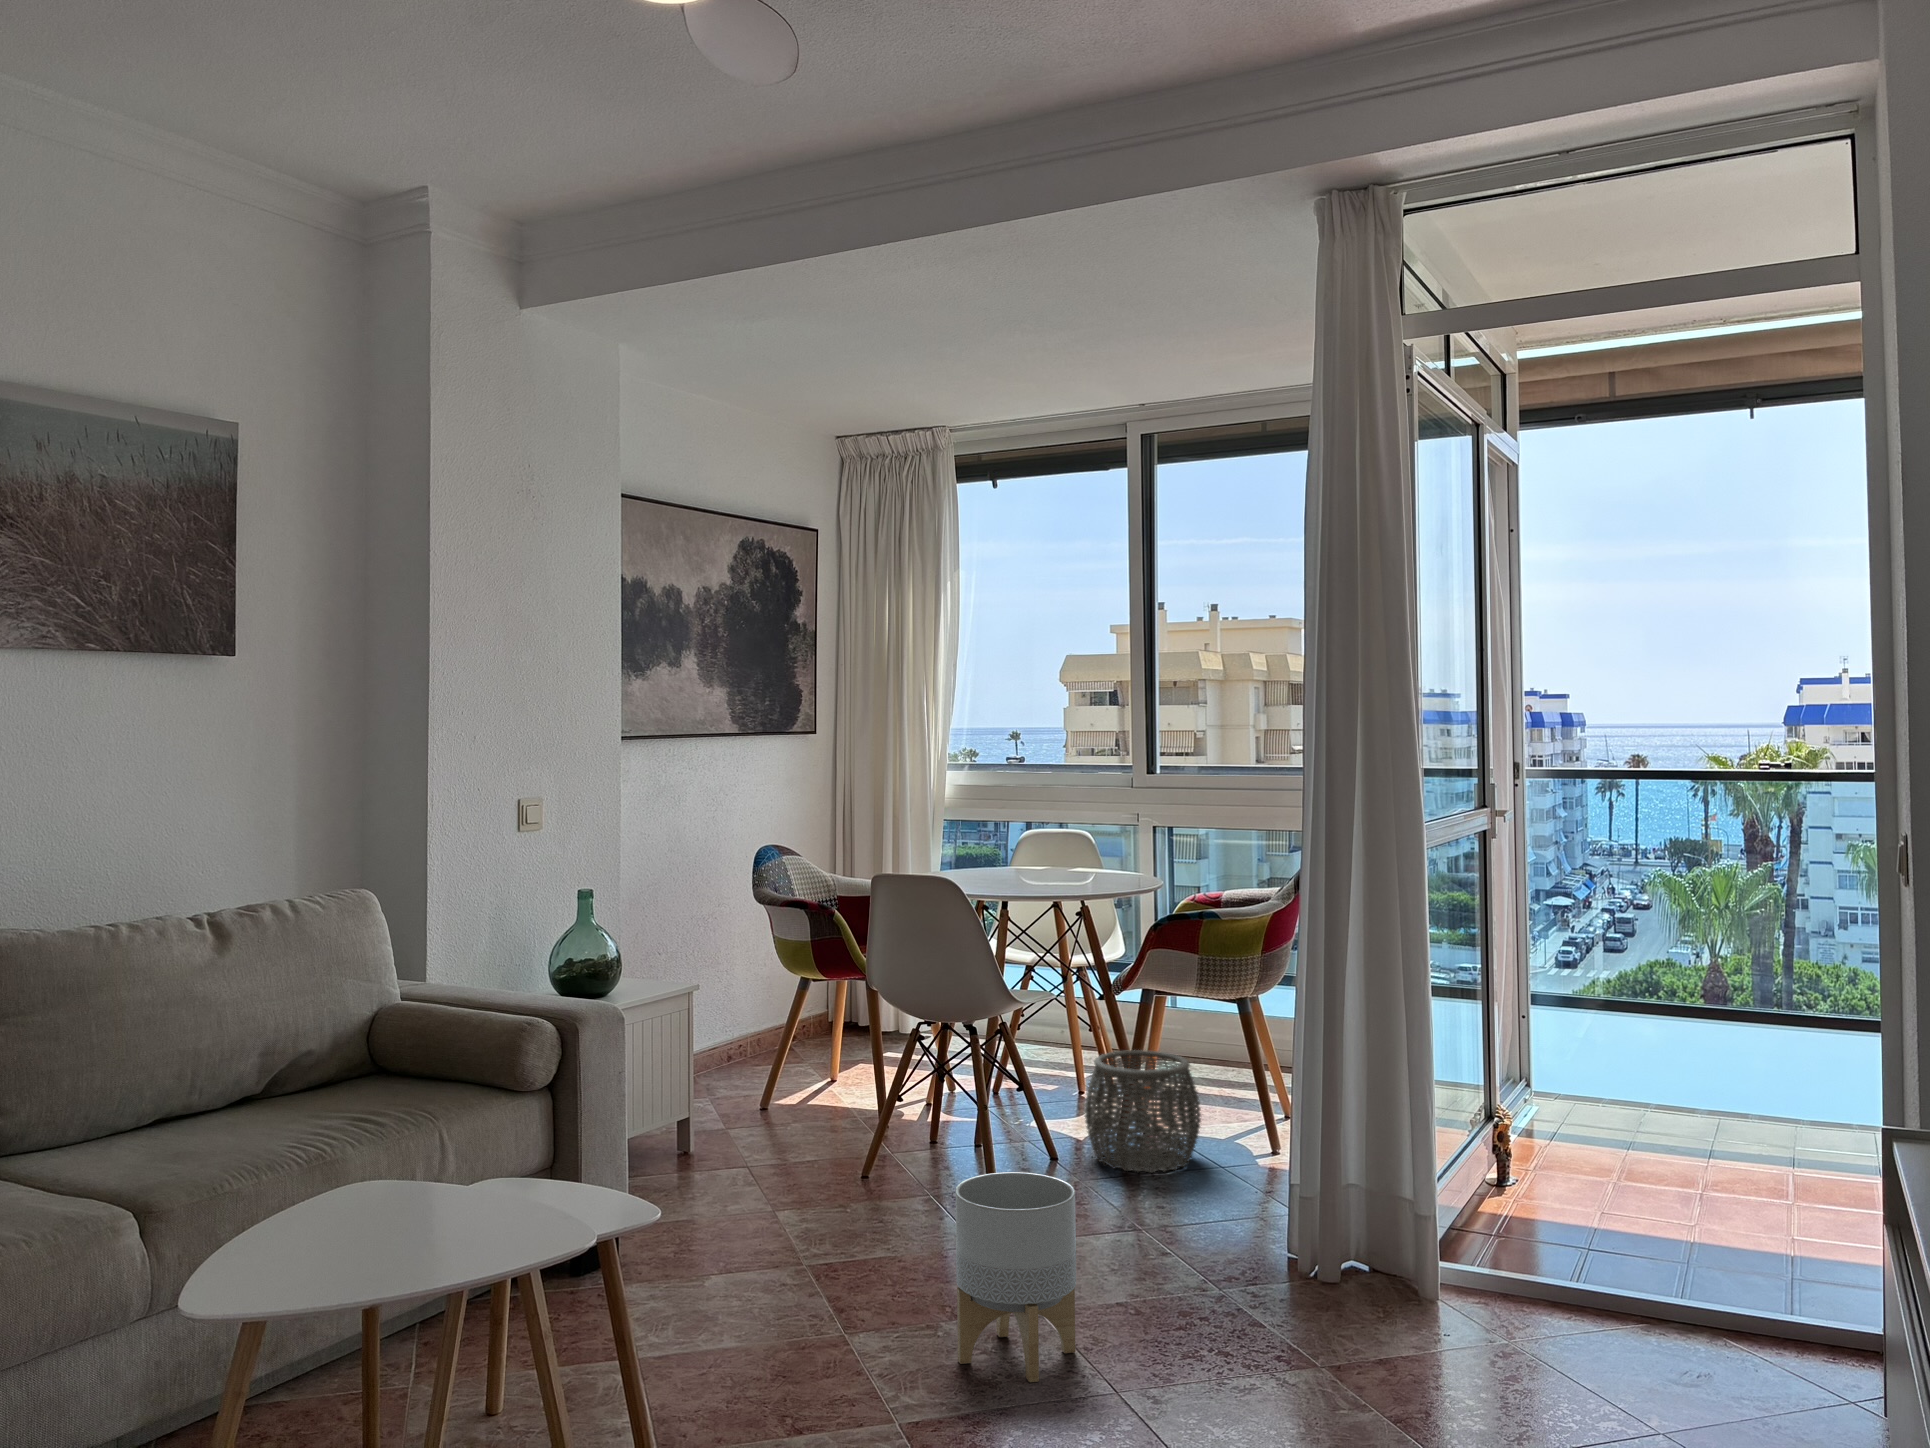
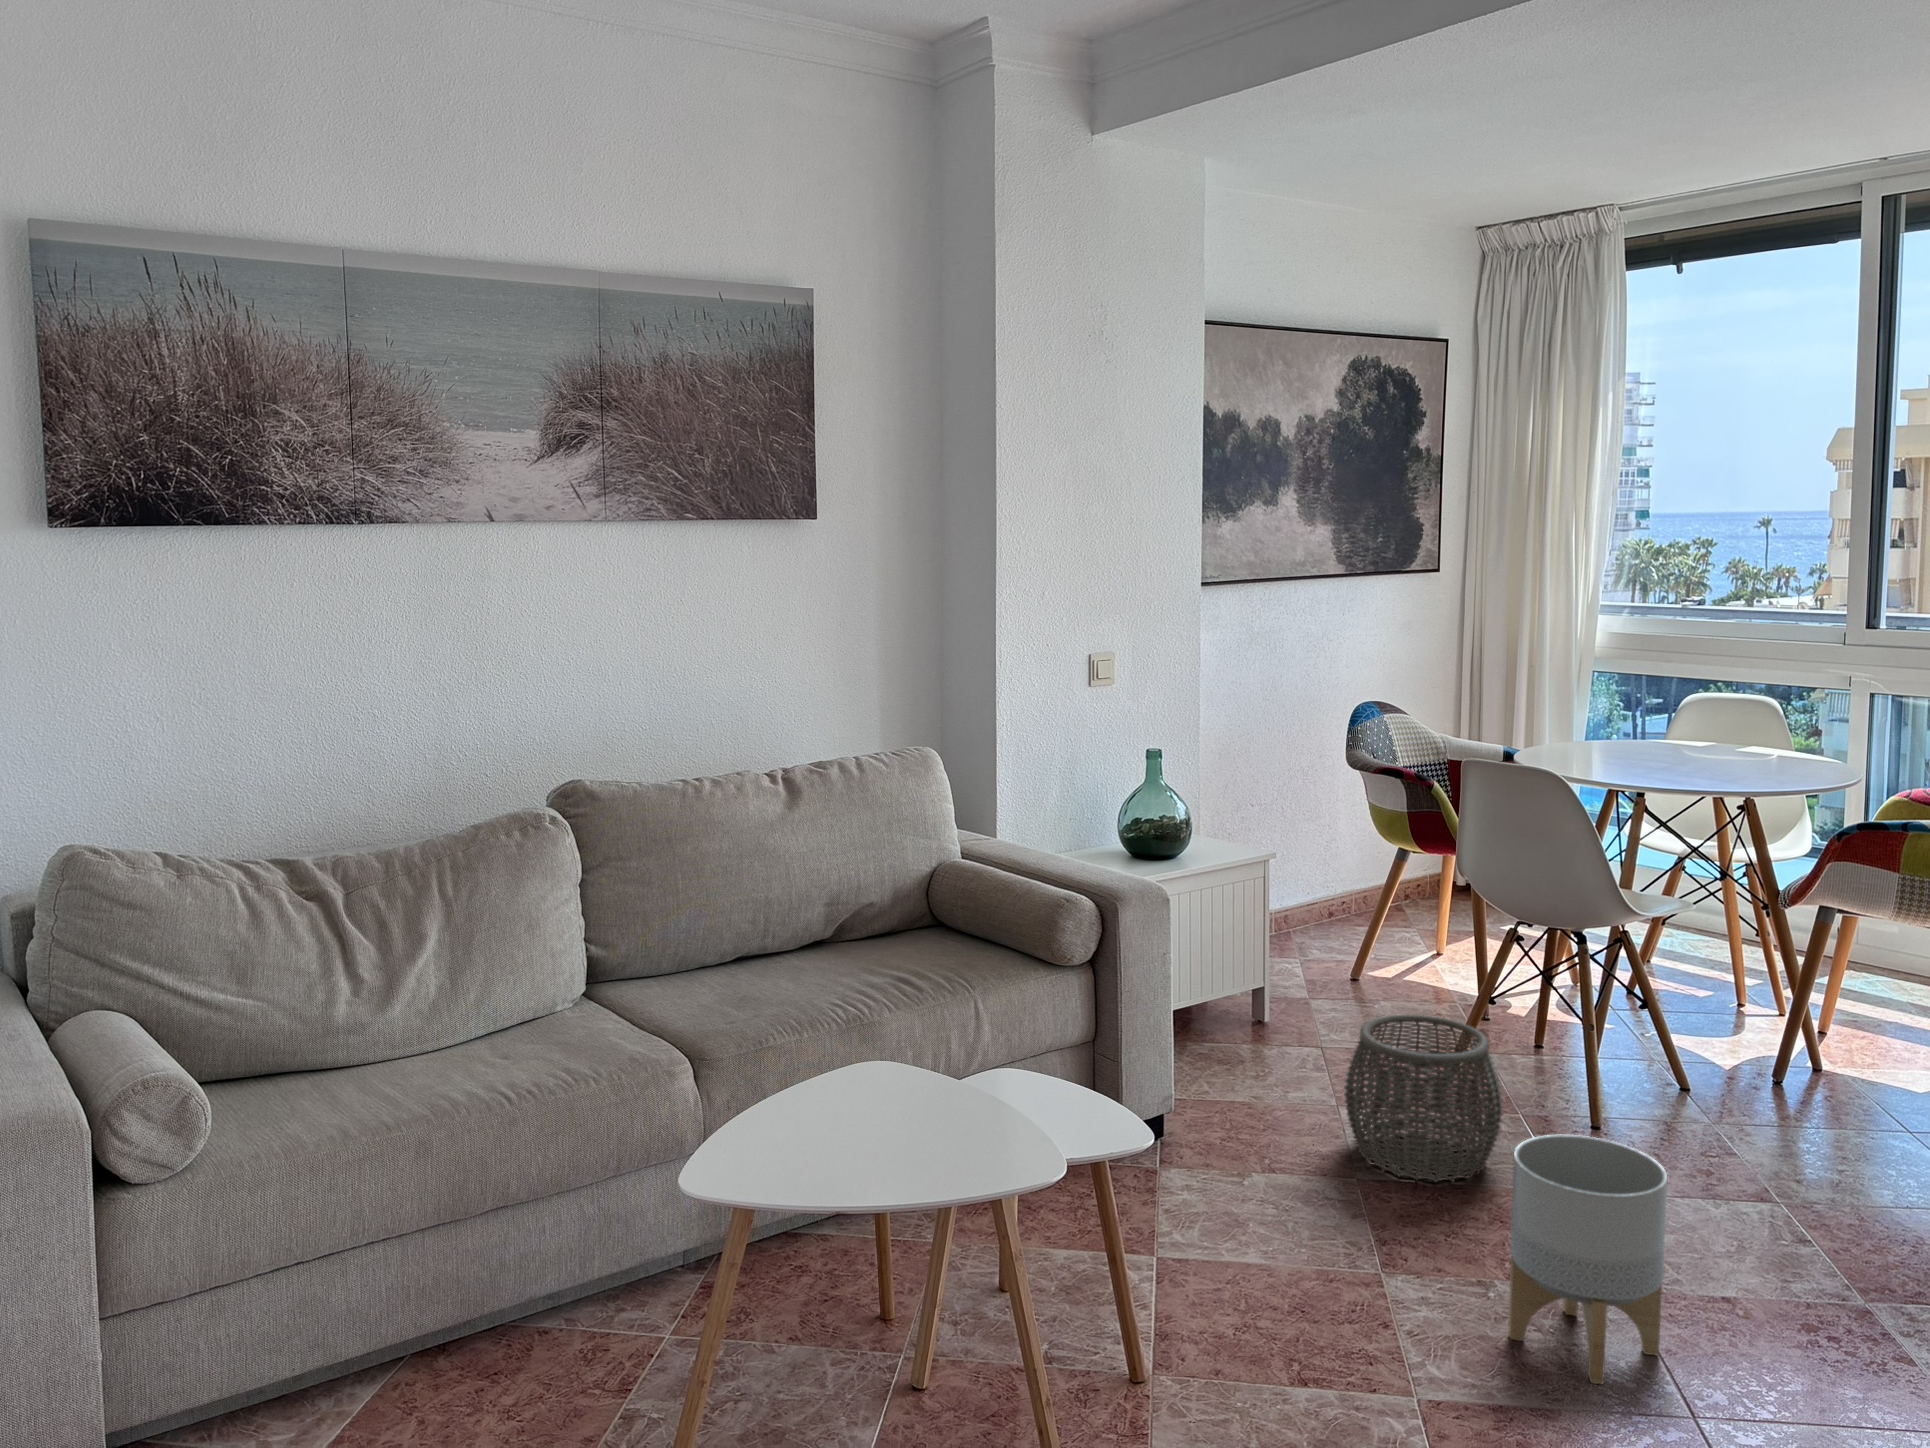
woven basket: present [1084,1050,1201,1173] -> present [1344,1015,1503,1182]

